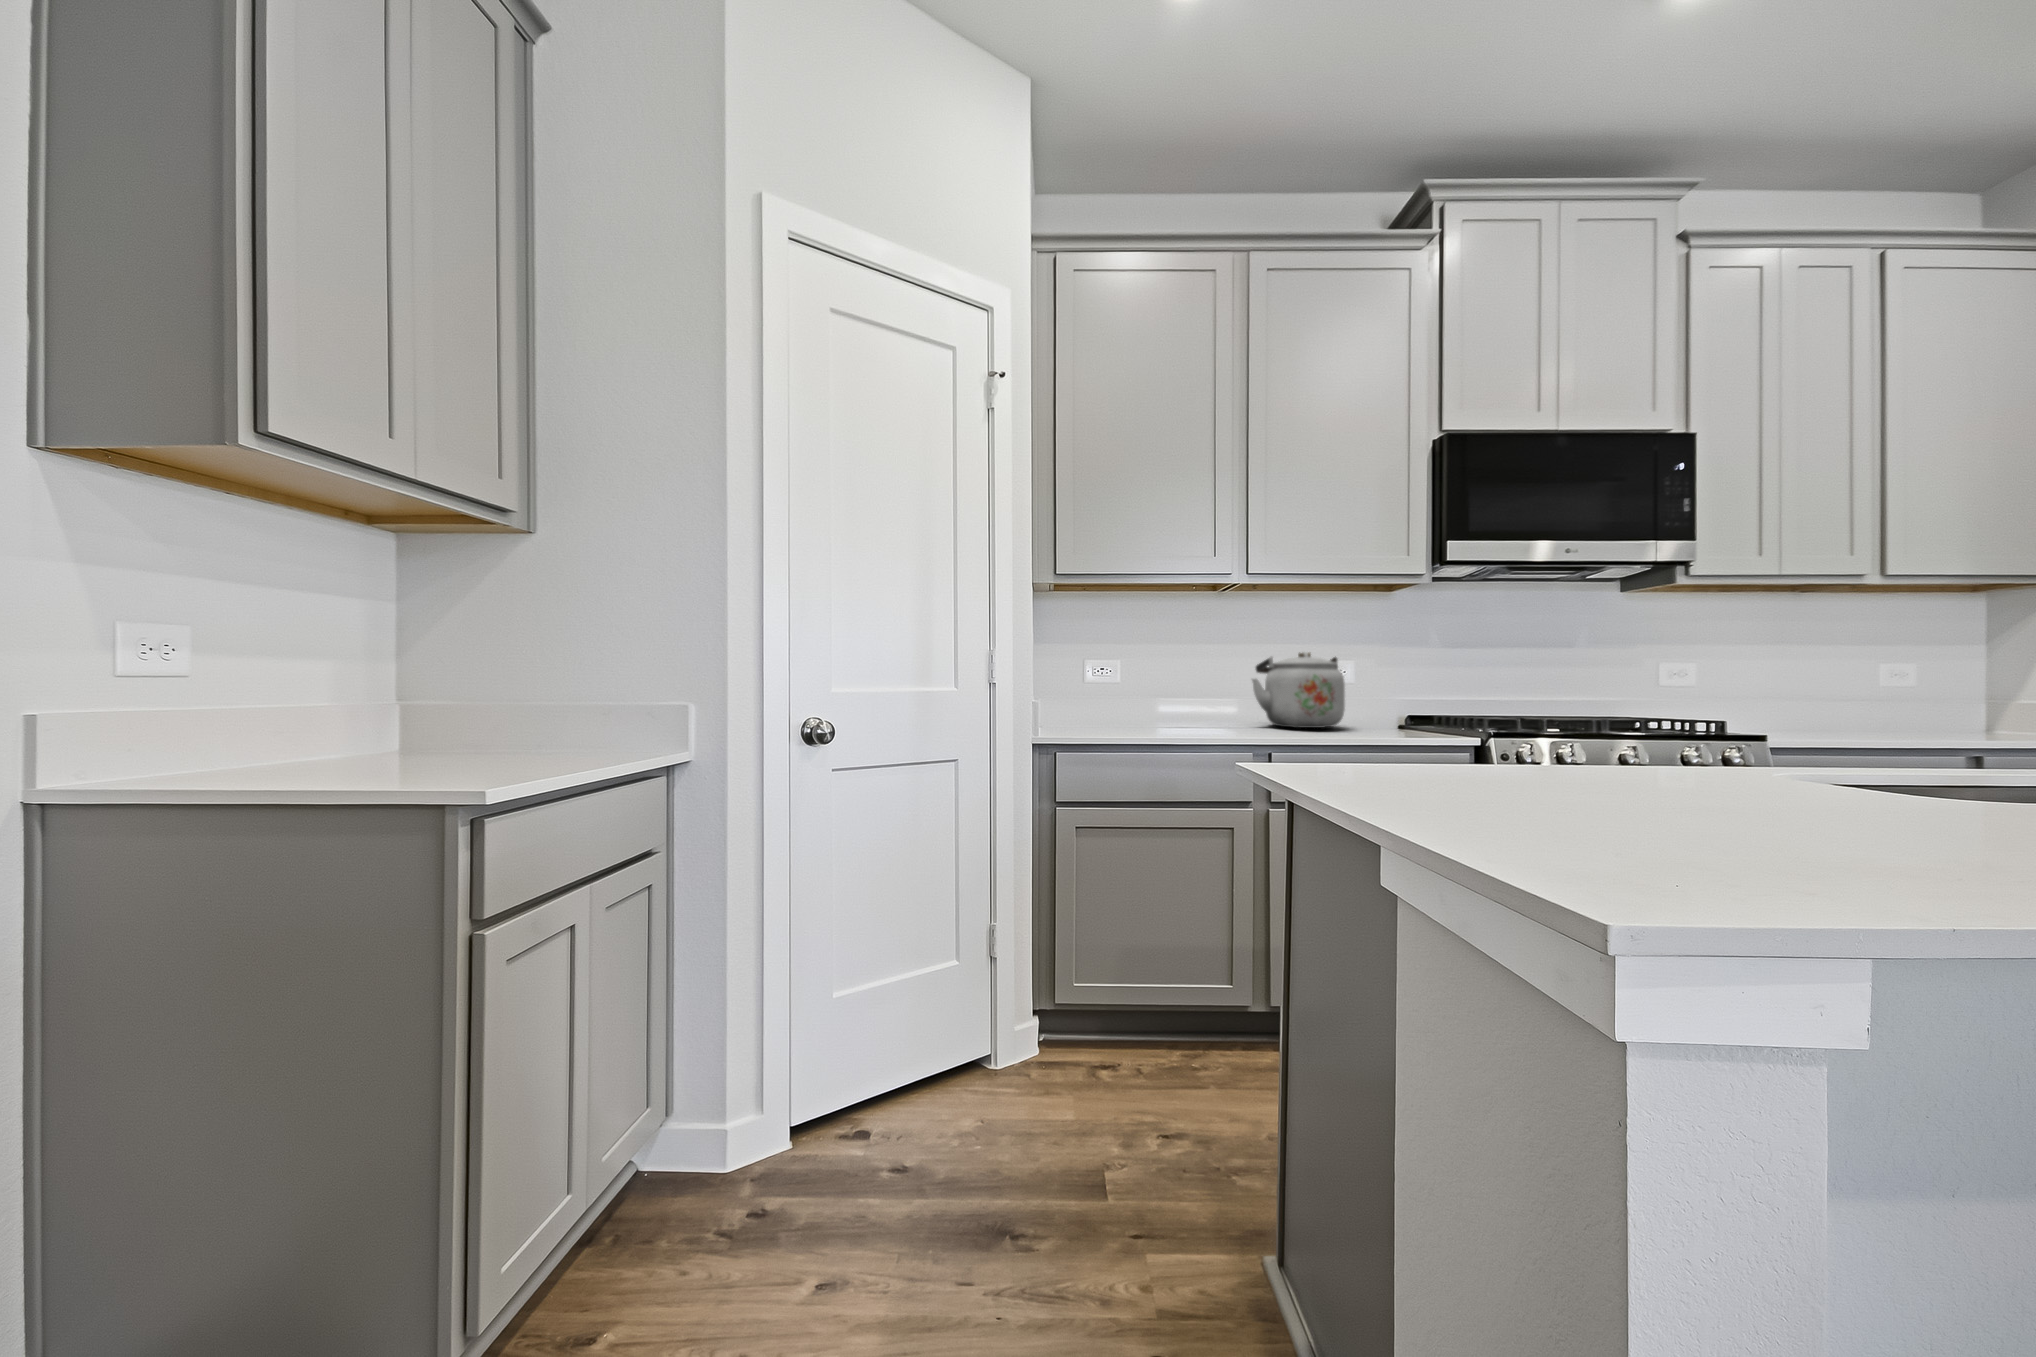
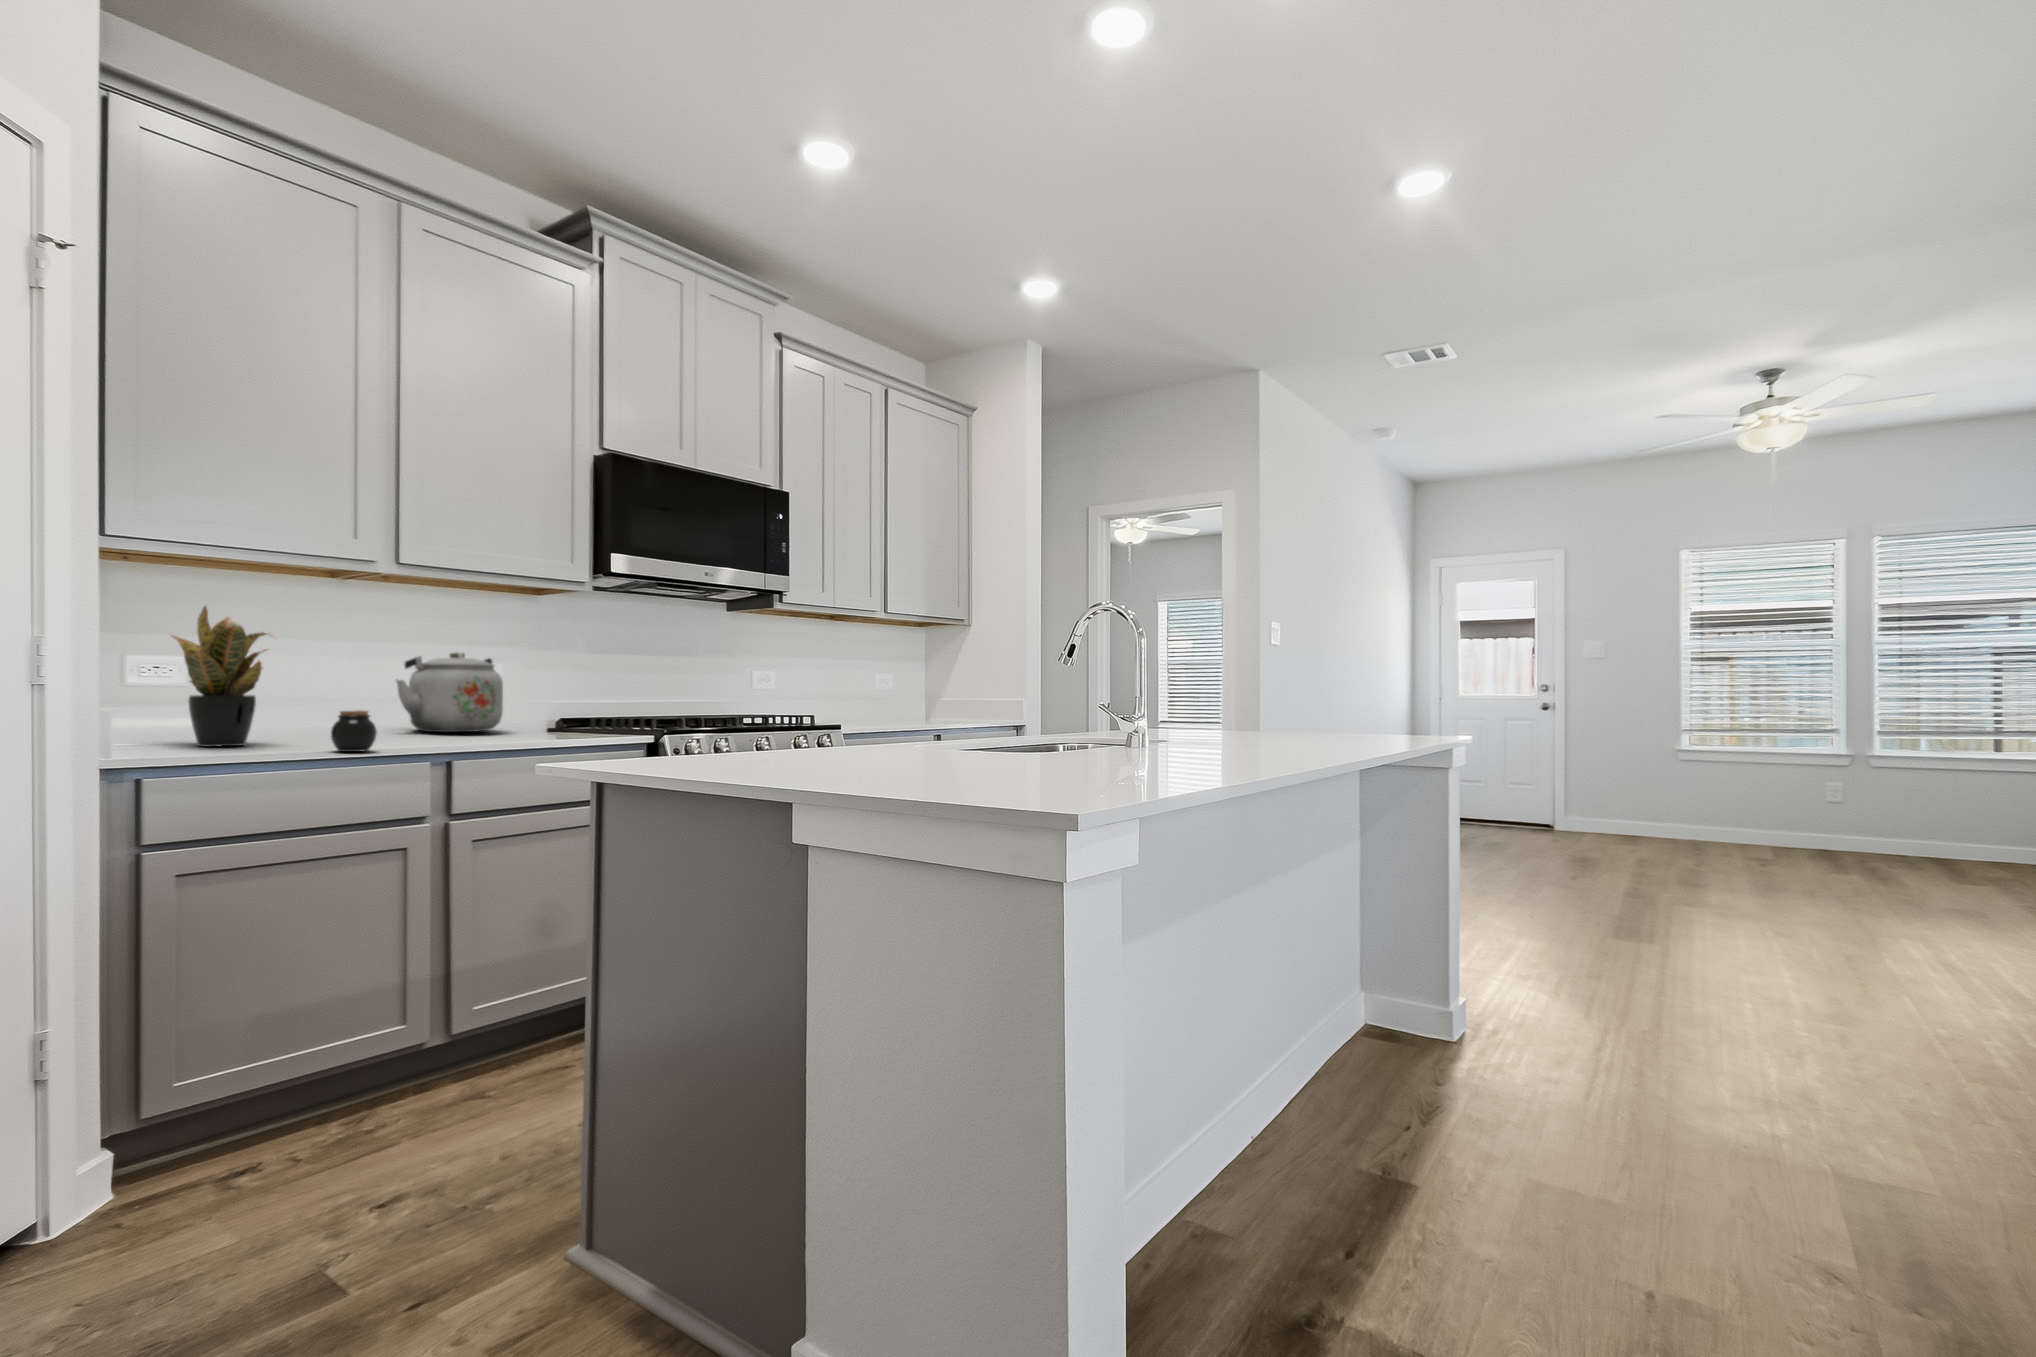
potted plant: none [1079,617,1156,732] -> present [172,606,273,747]
jar: none [1177,705,1209,741] -> present [331,710,377,752]

